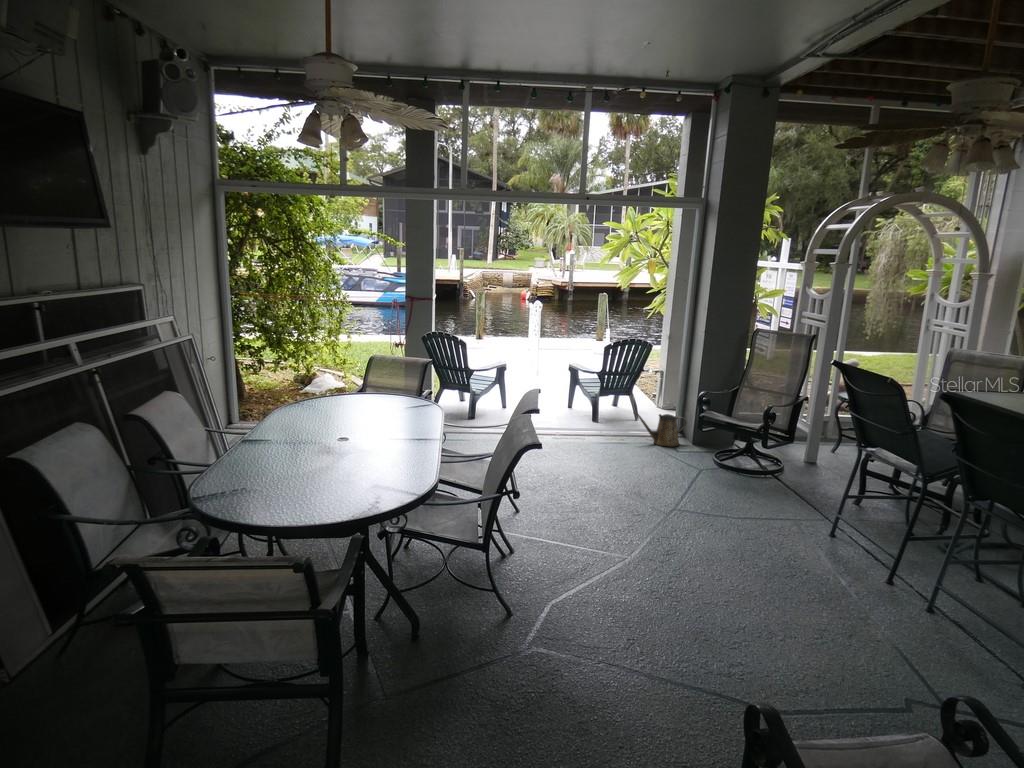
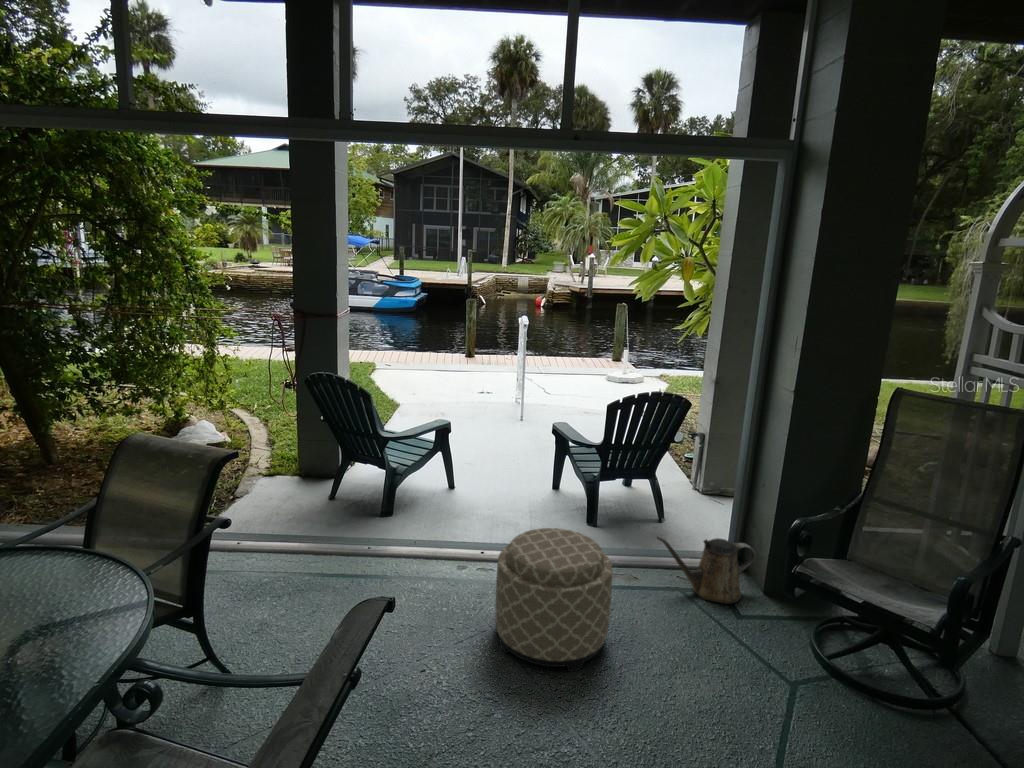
ottoman: none [553,403,612,465] -> present [496,528,612,672]

